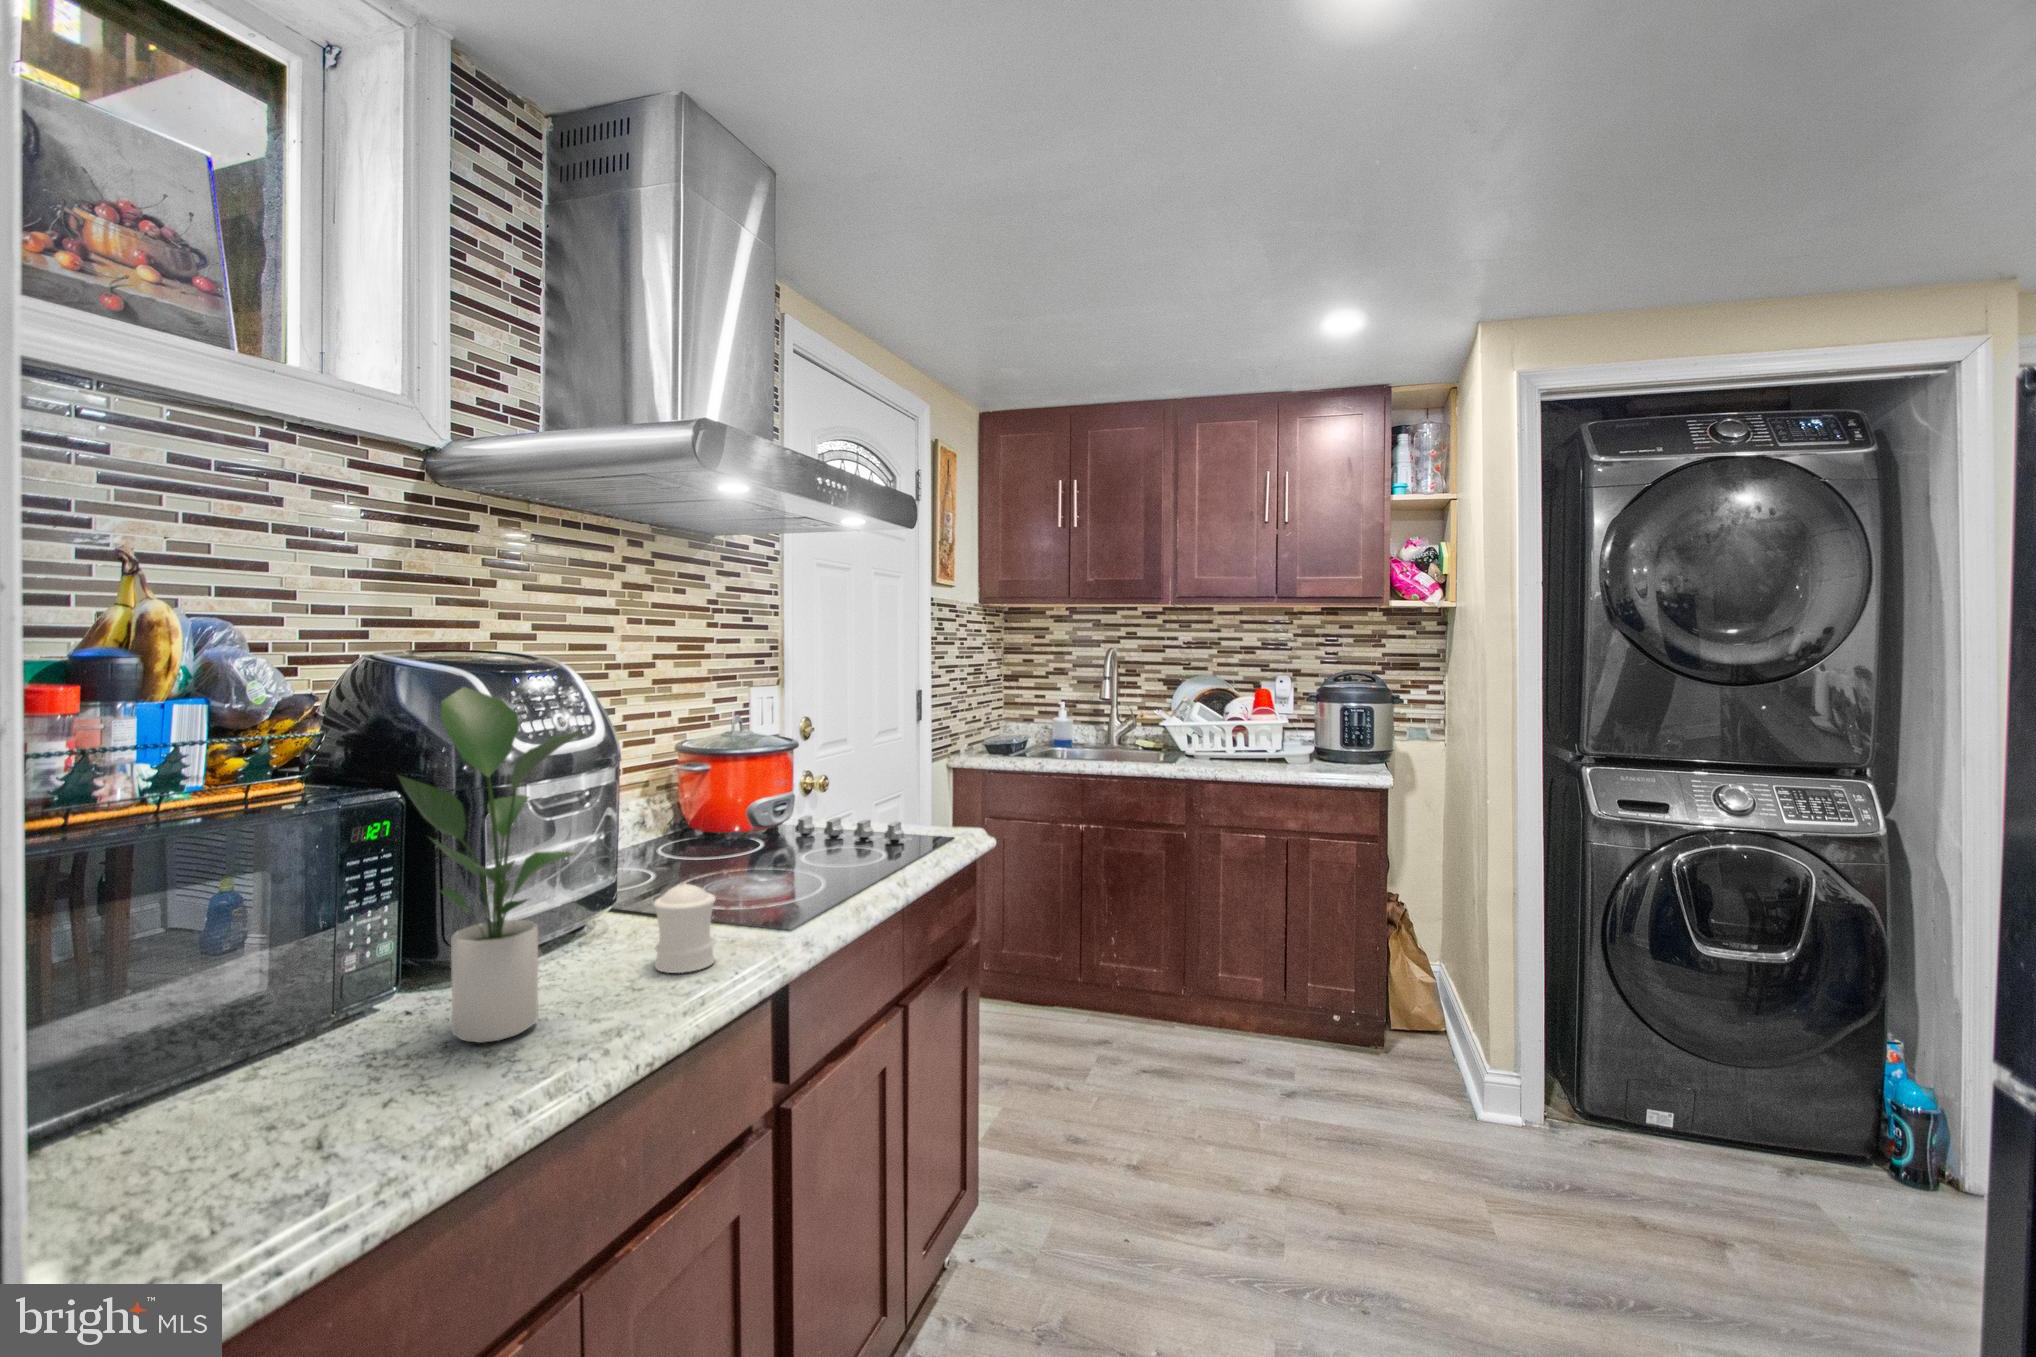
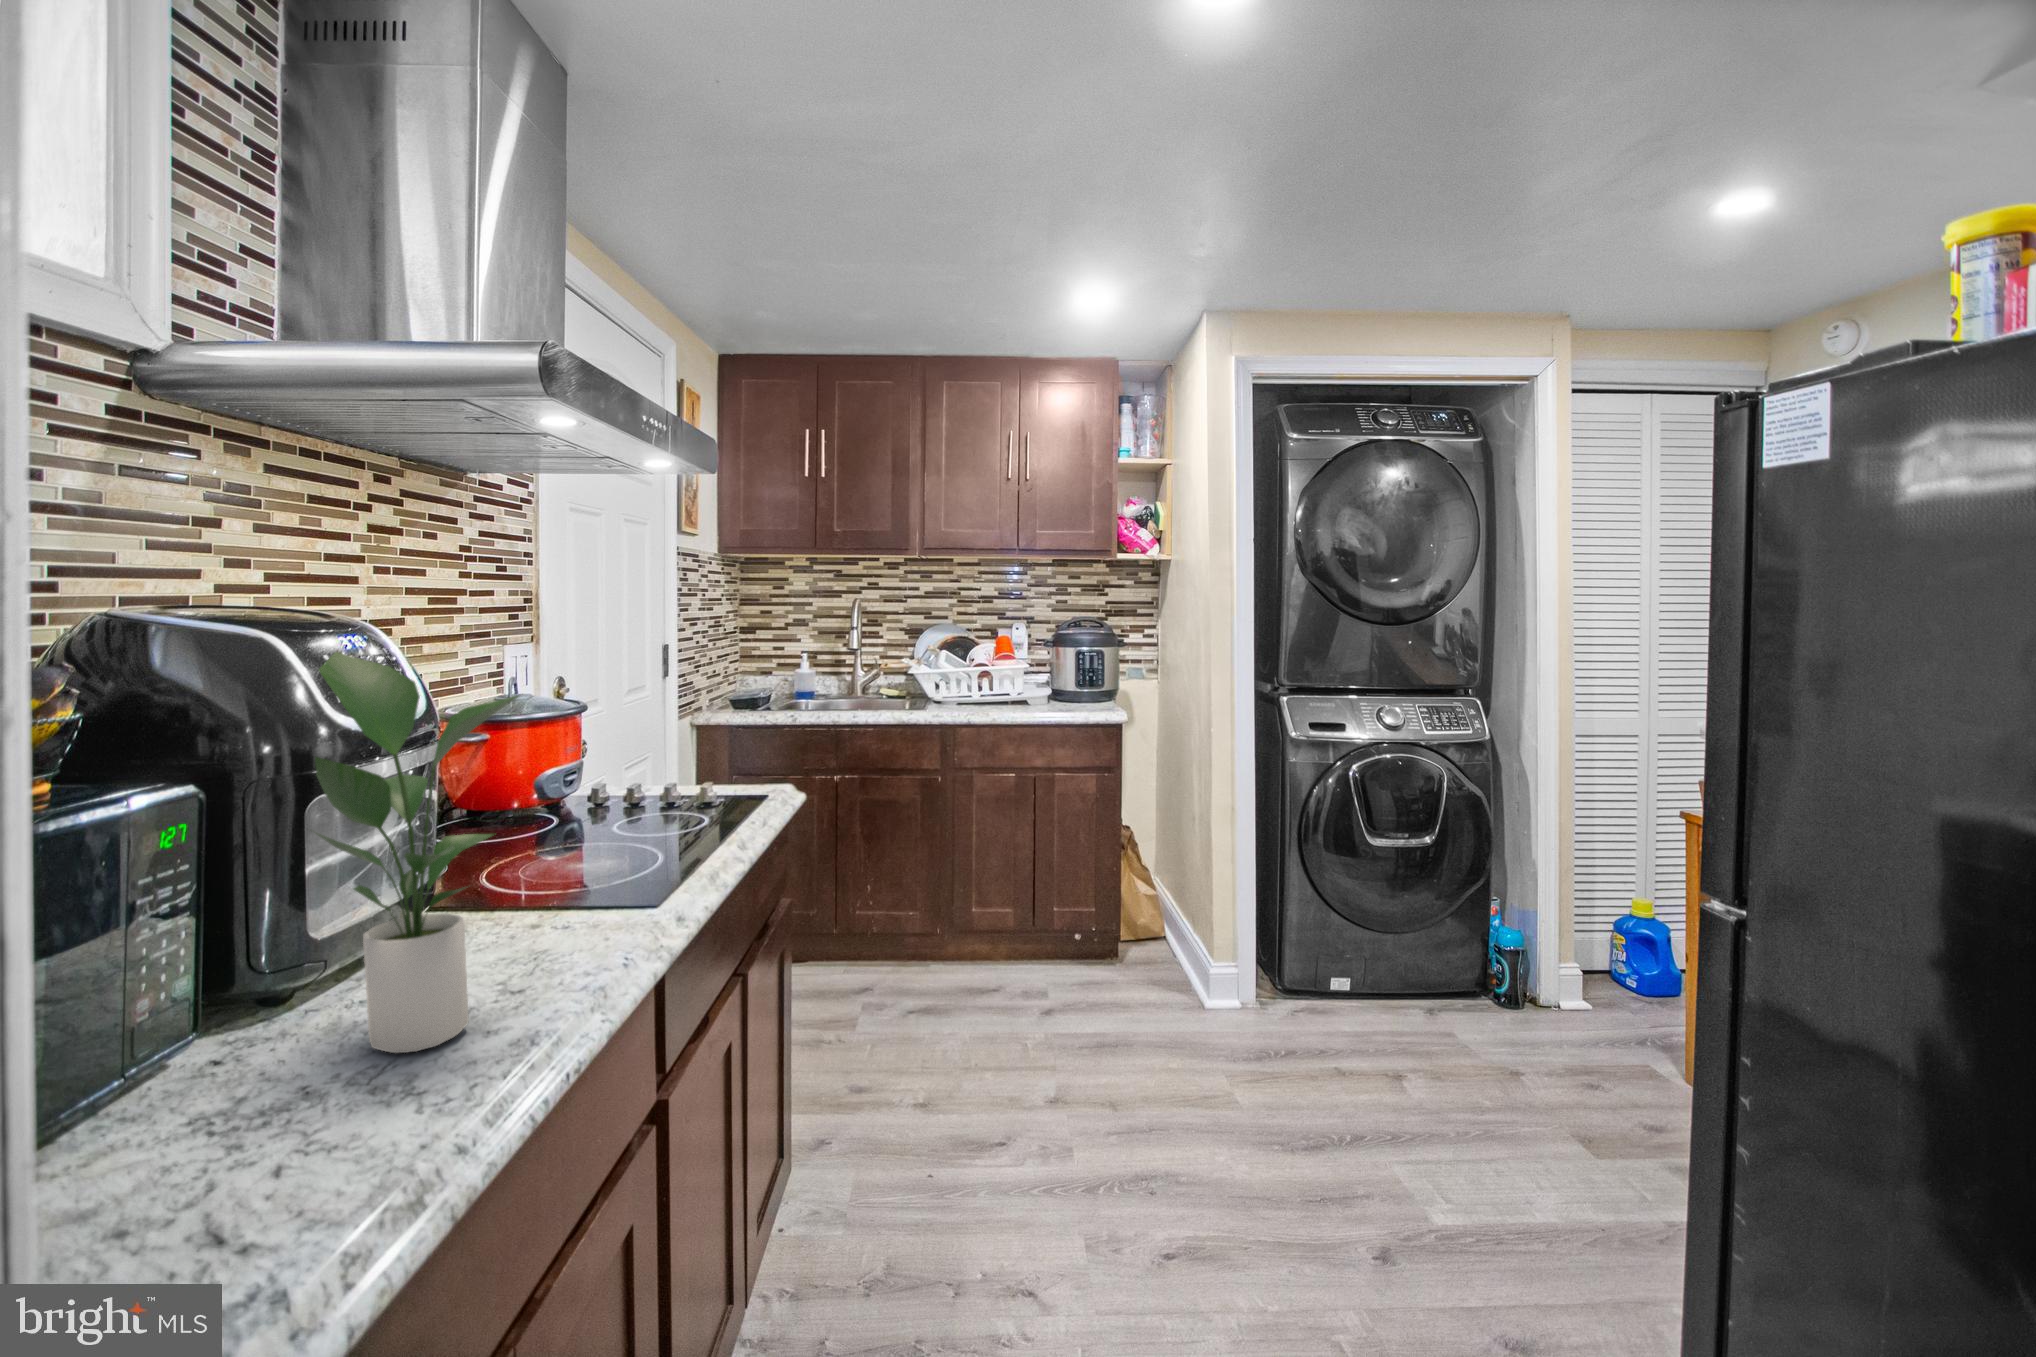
salt shaker: present [653,884,716,973] -> none [546,859,617,955]

